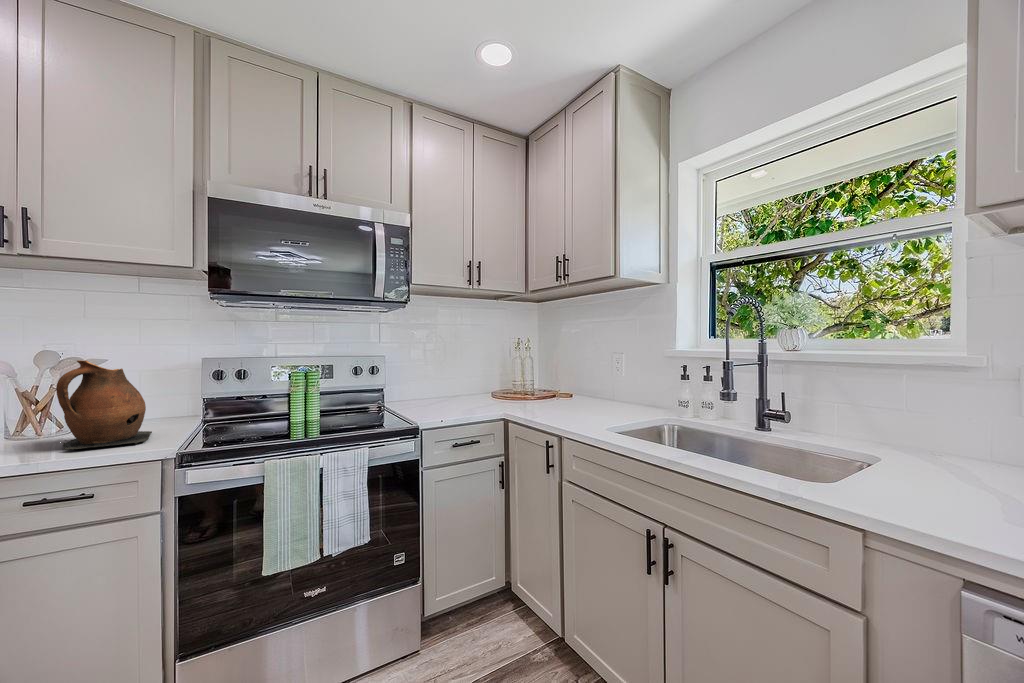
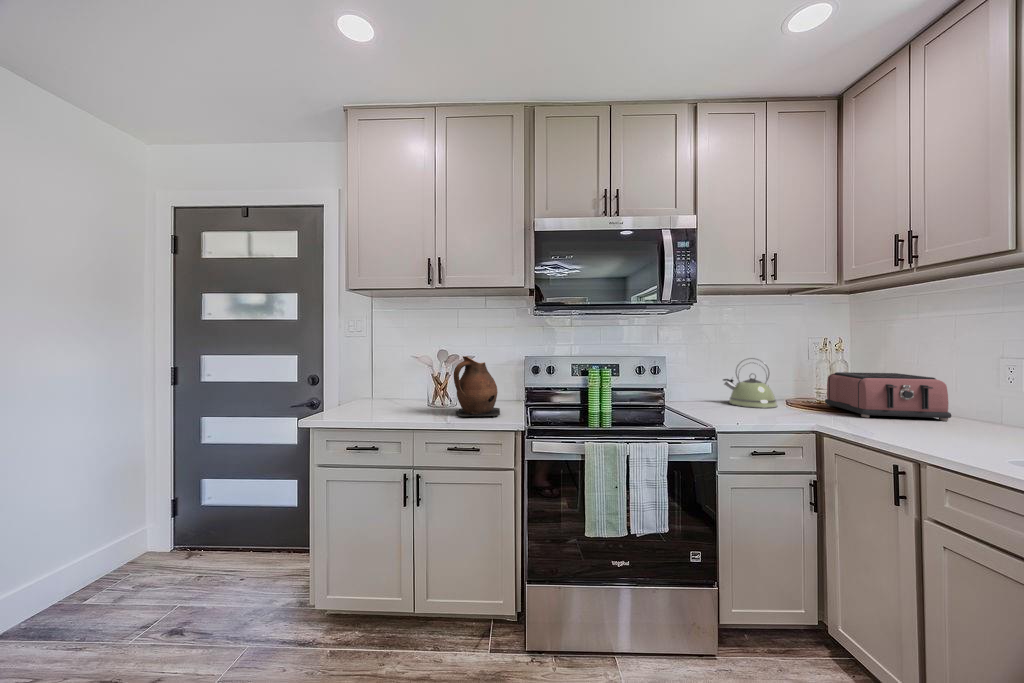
kettle: none [440,357,483,403] -> present [723,358,777,408]
toaster: none [519,367,589,404] -> present [825,372,951,421]

